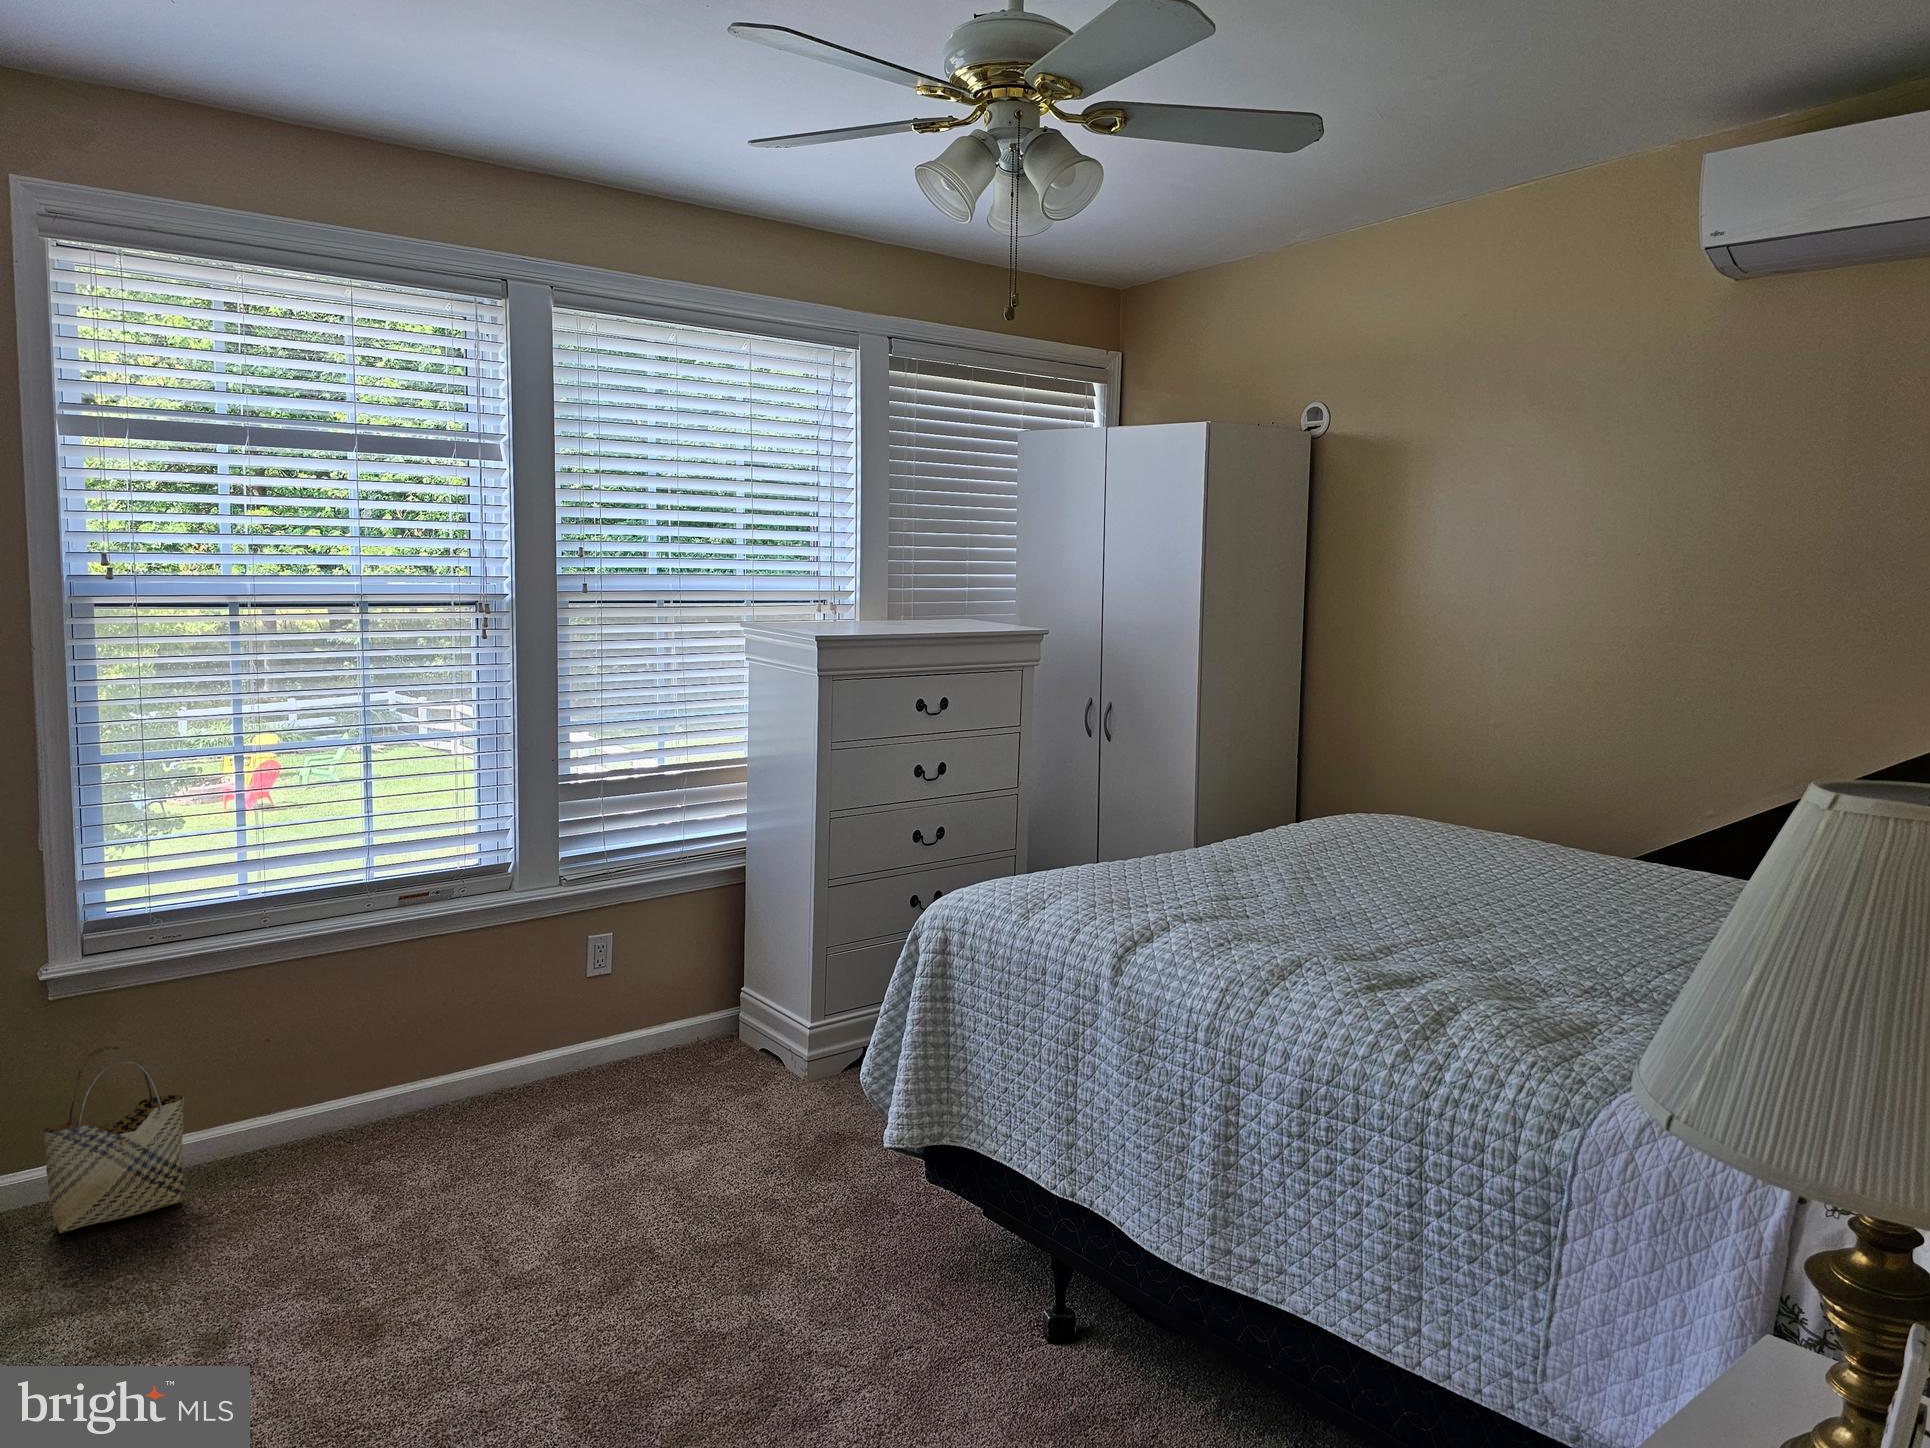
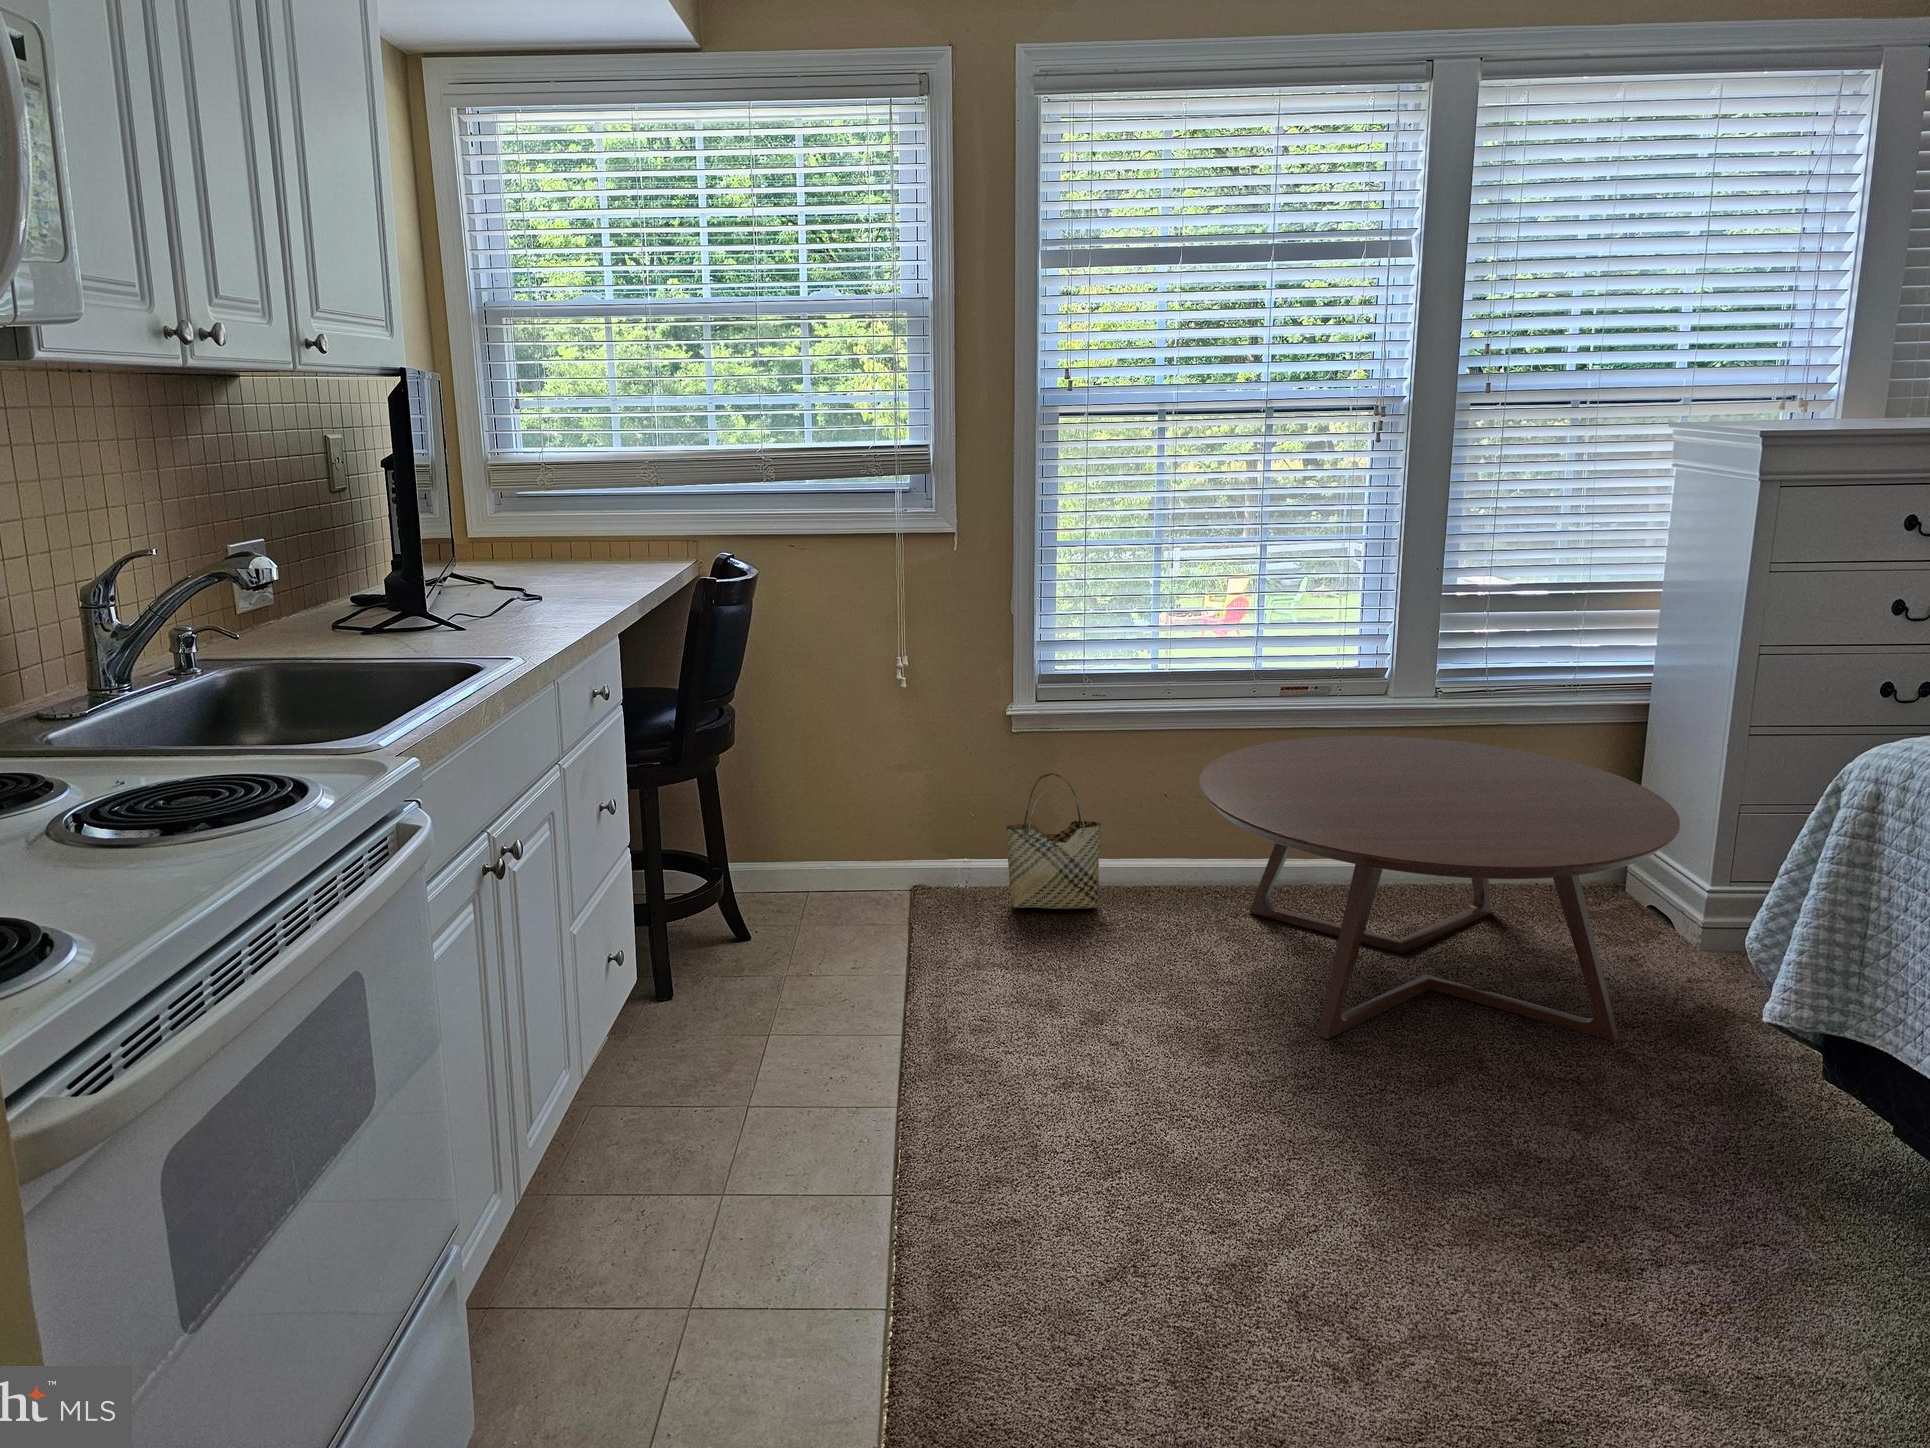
coffee table: none [319,928,793,1280] -> present [1199,736,1680,1042]

